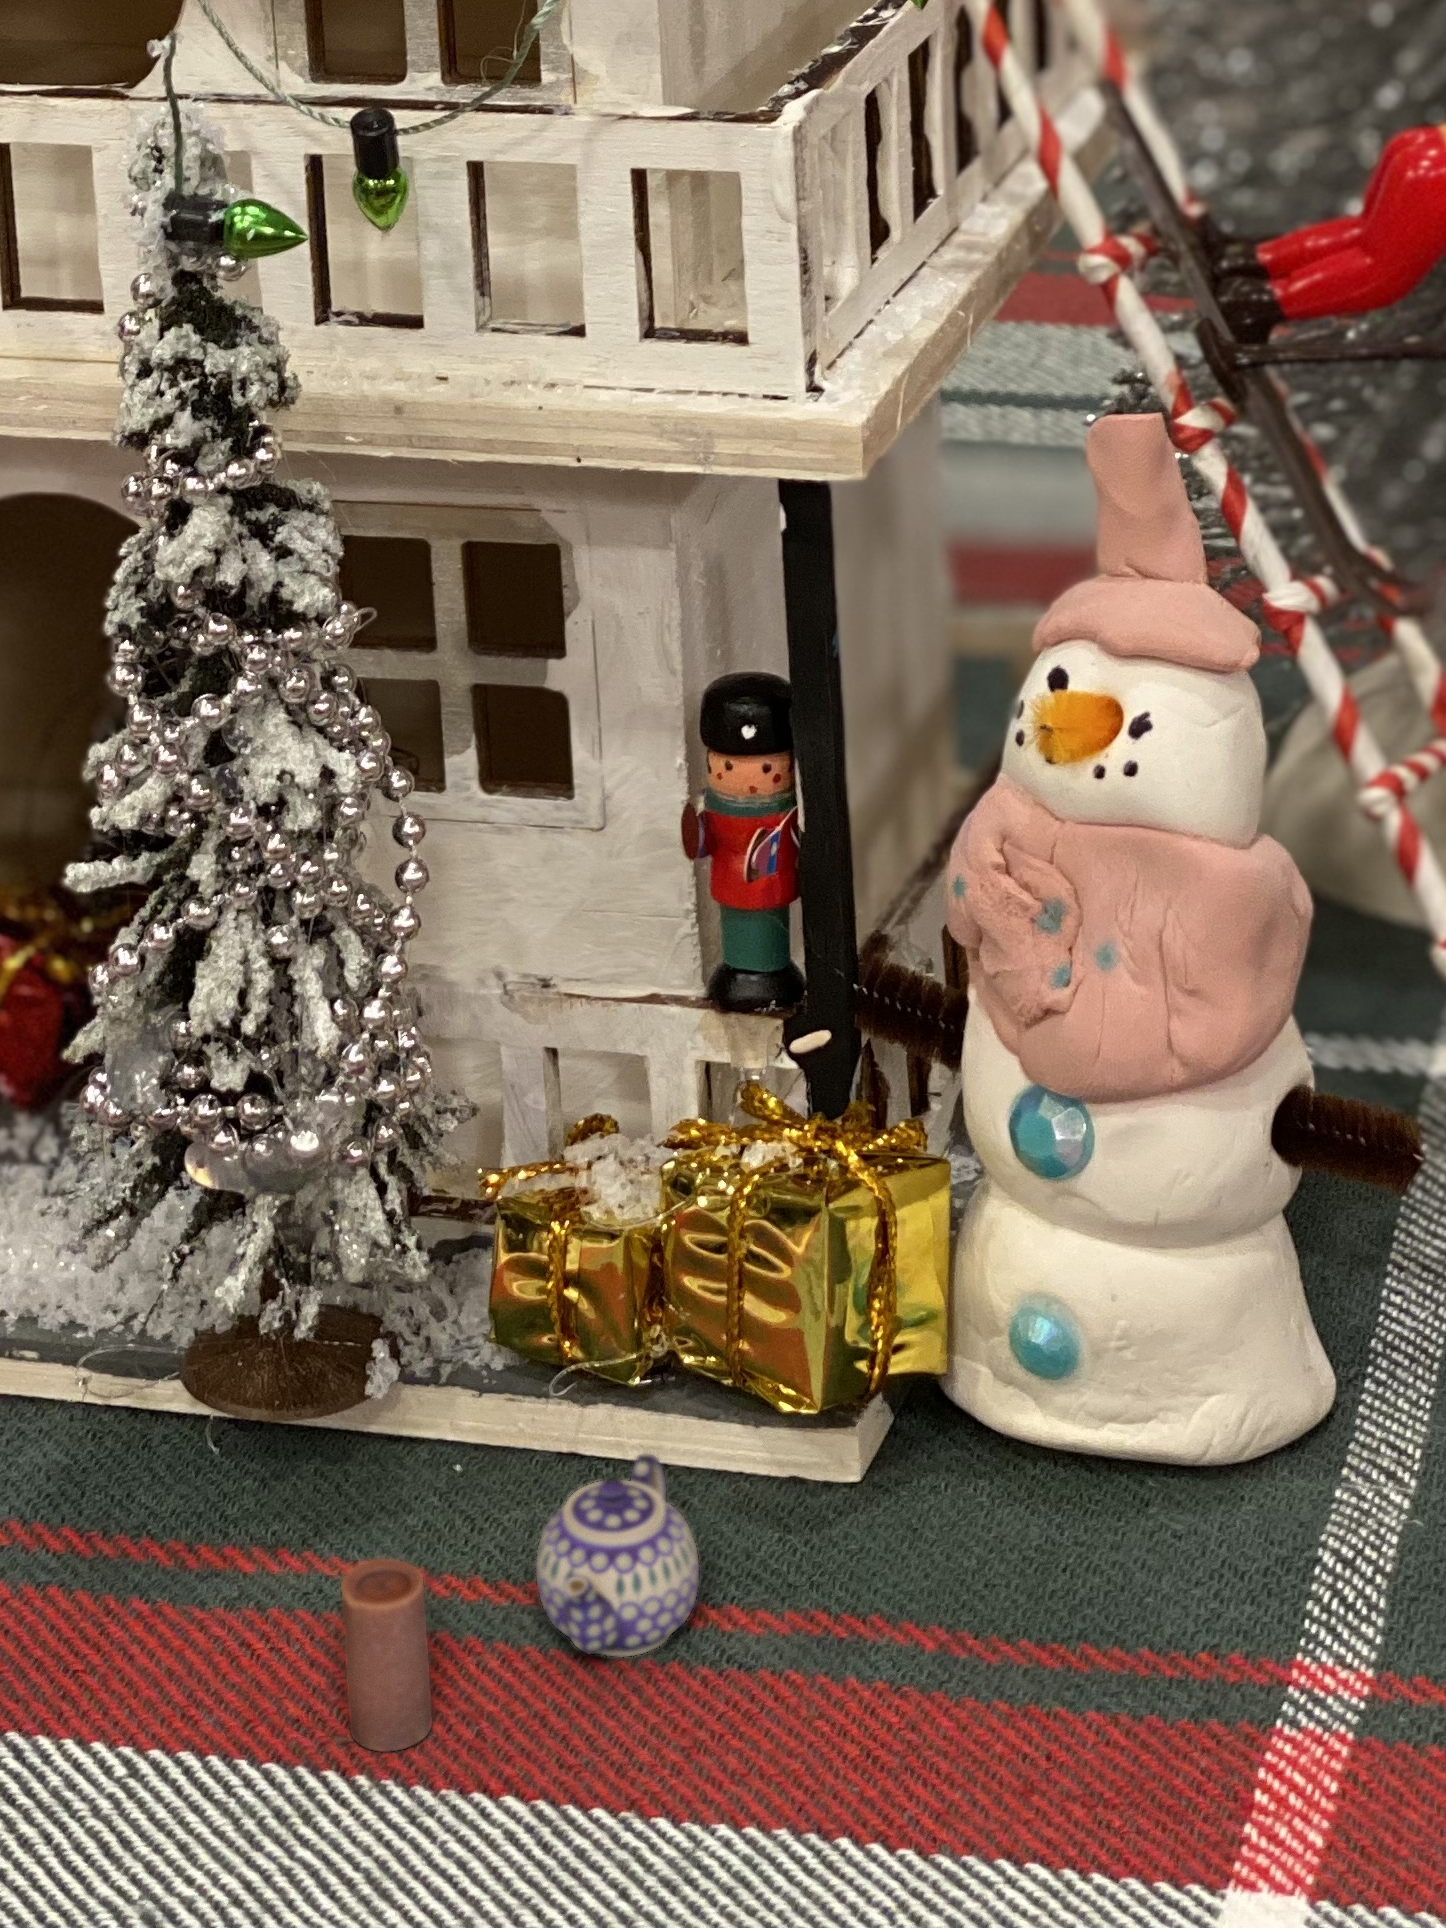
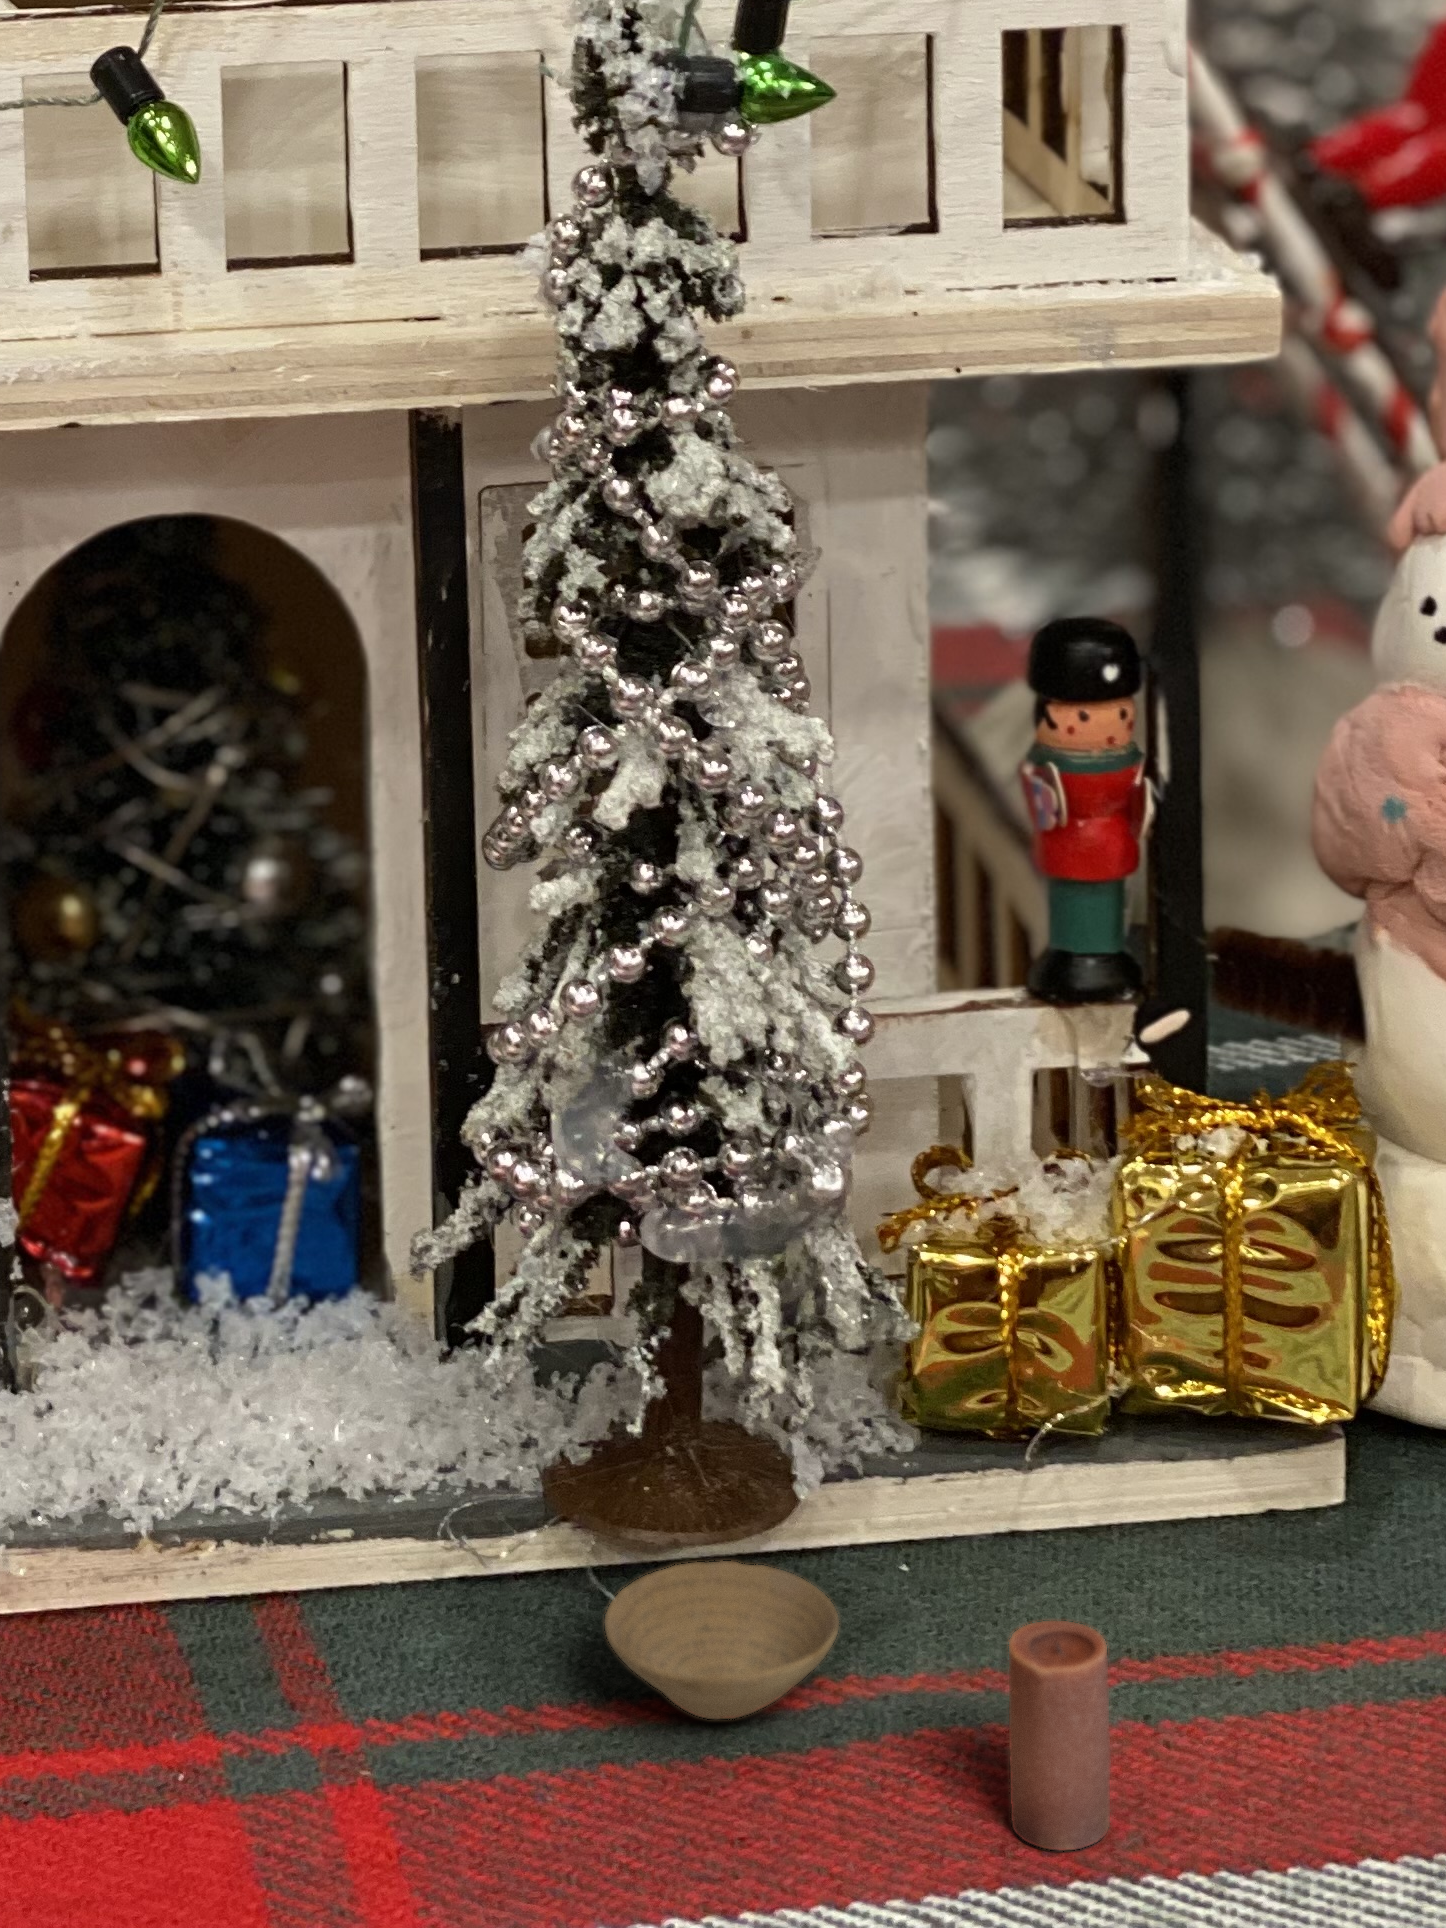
bowl: none [128,1440,324,1578] -> present [605,1561,839,1719]
teapot: present [536,1453,699,1657] -> none [1115,1483,1305,1711]

